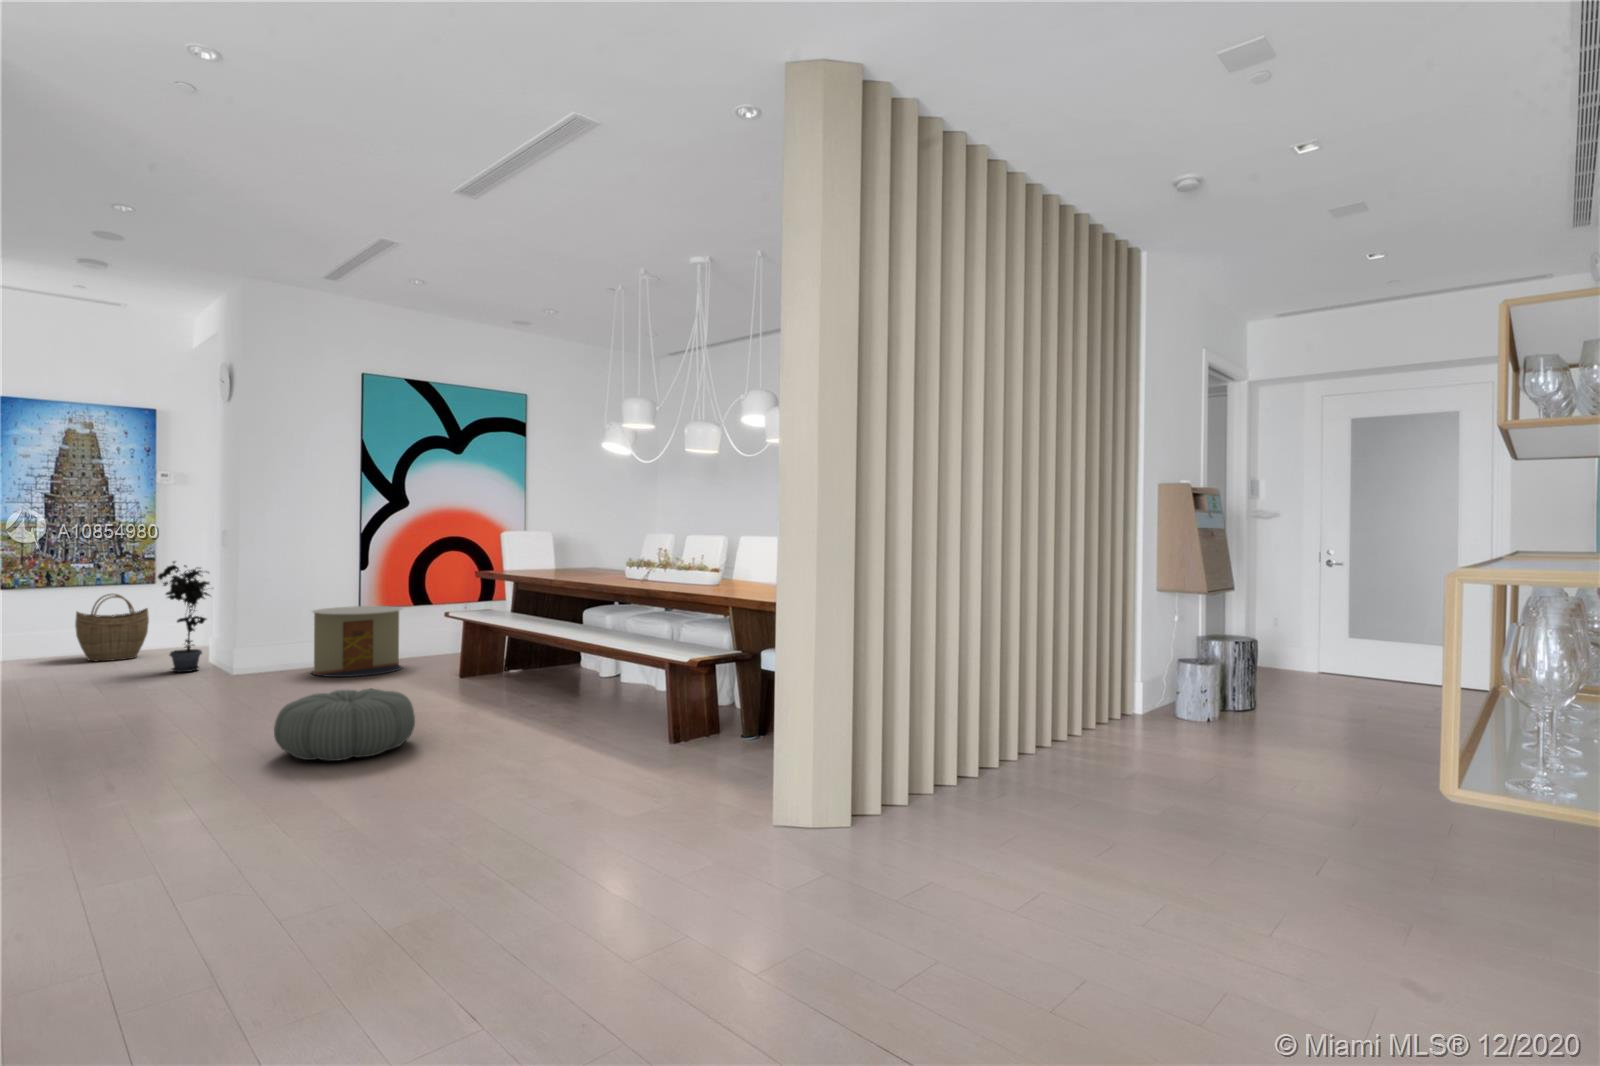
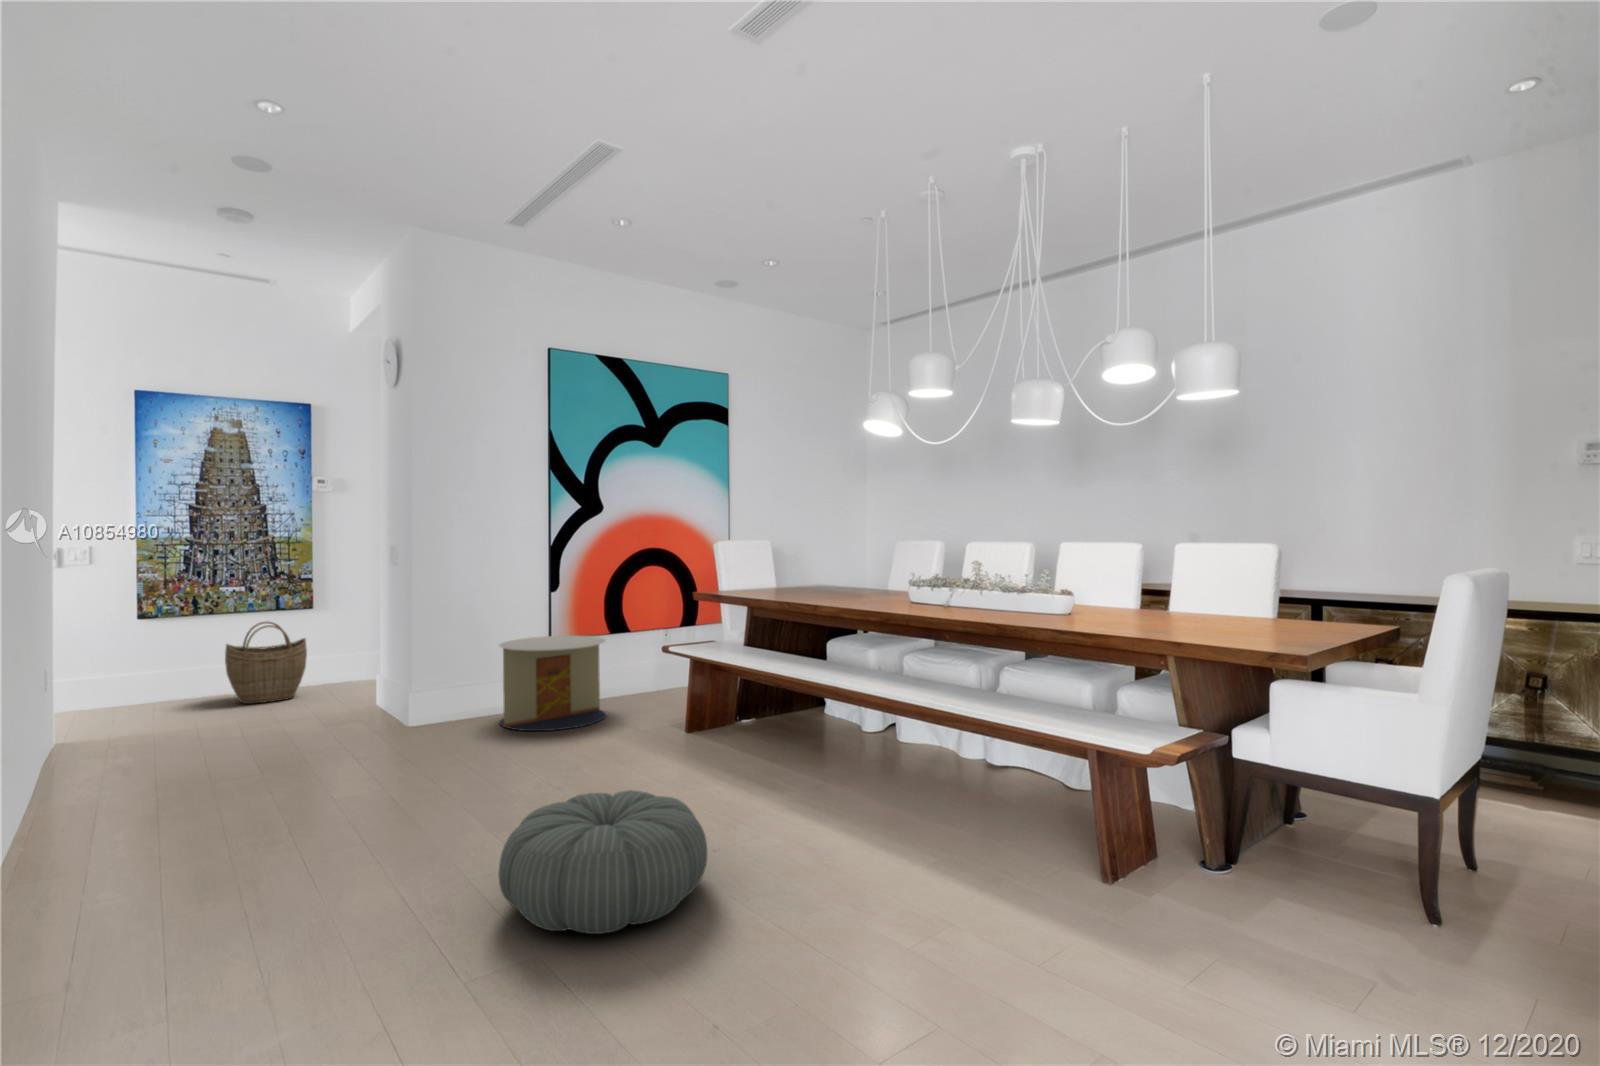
potted plant: present [158,561,210,672] -> none [315,584,384,723]

